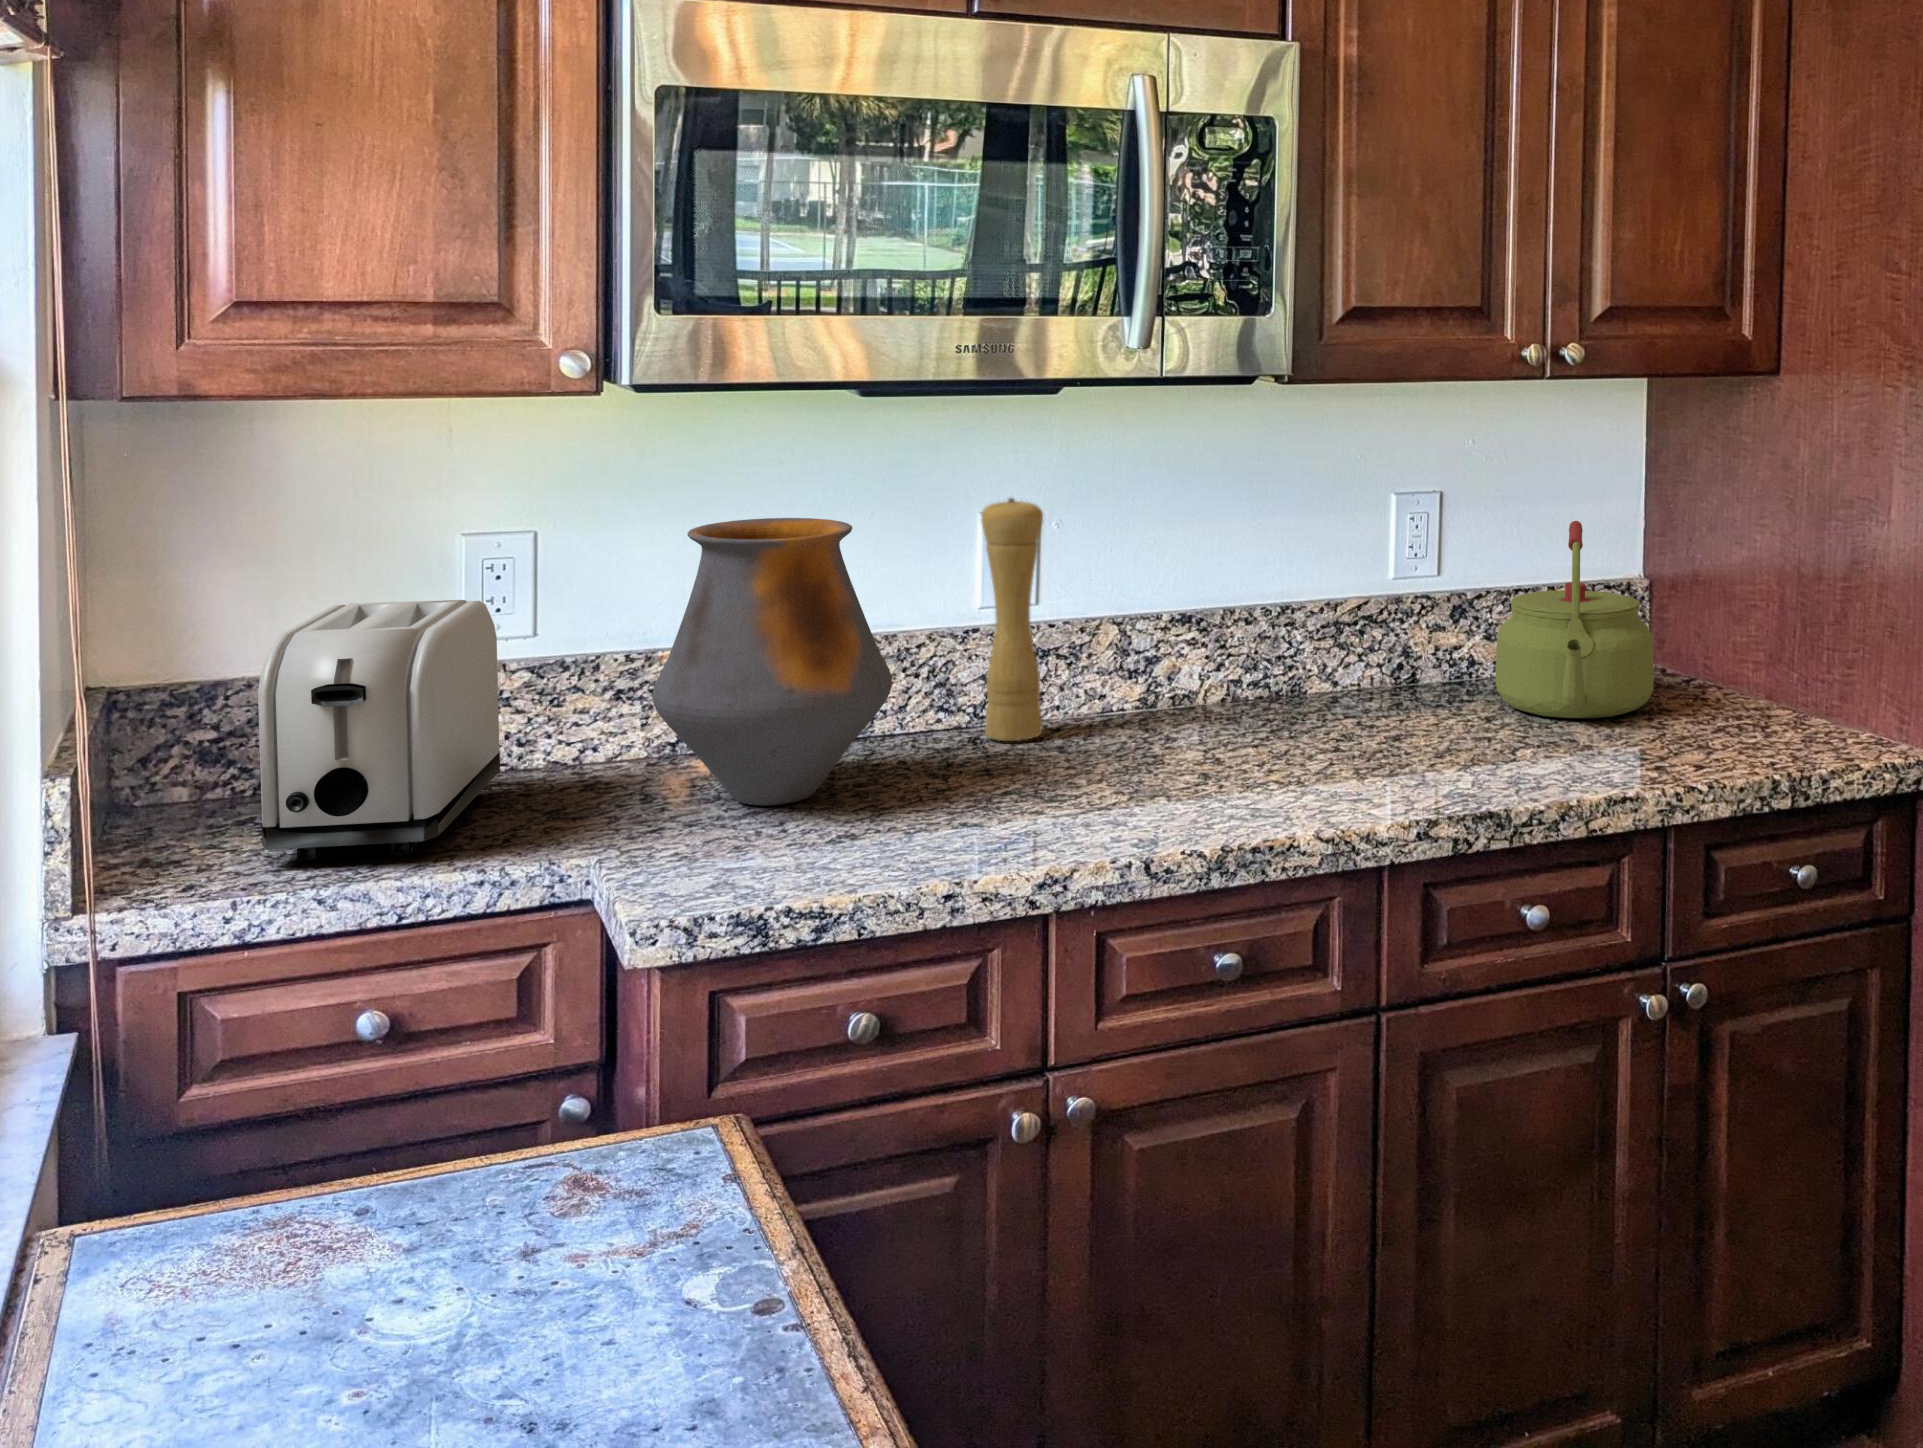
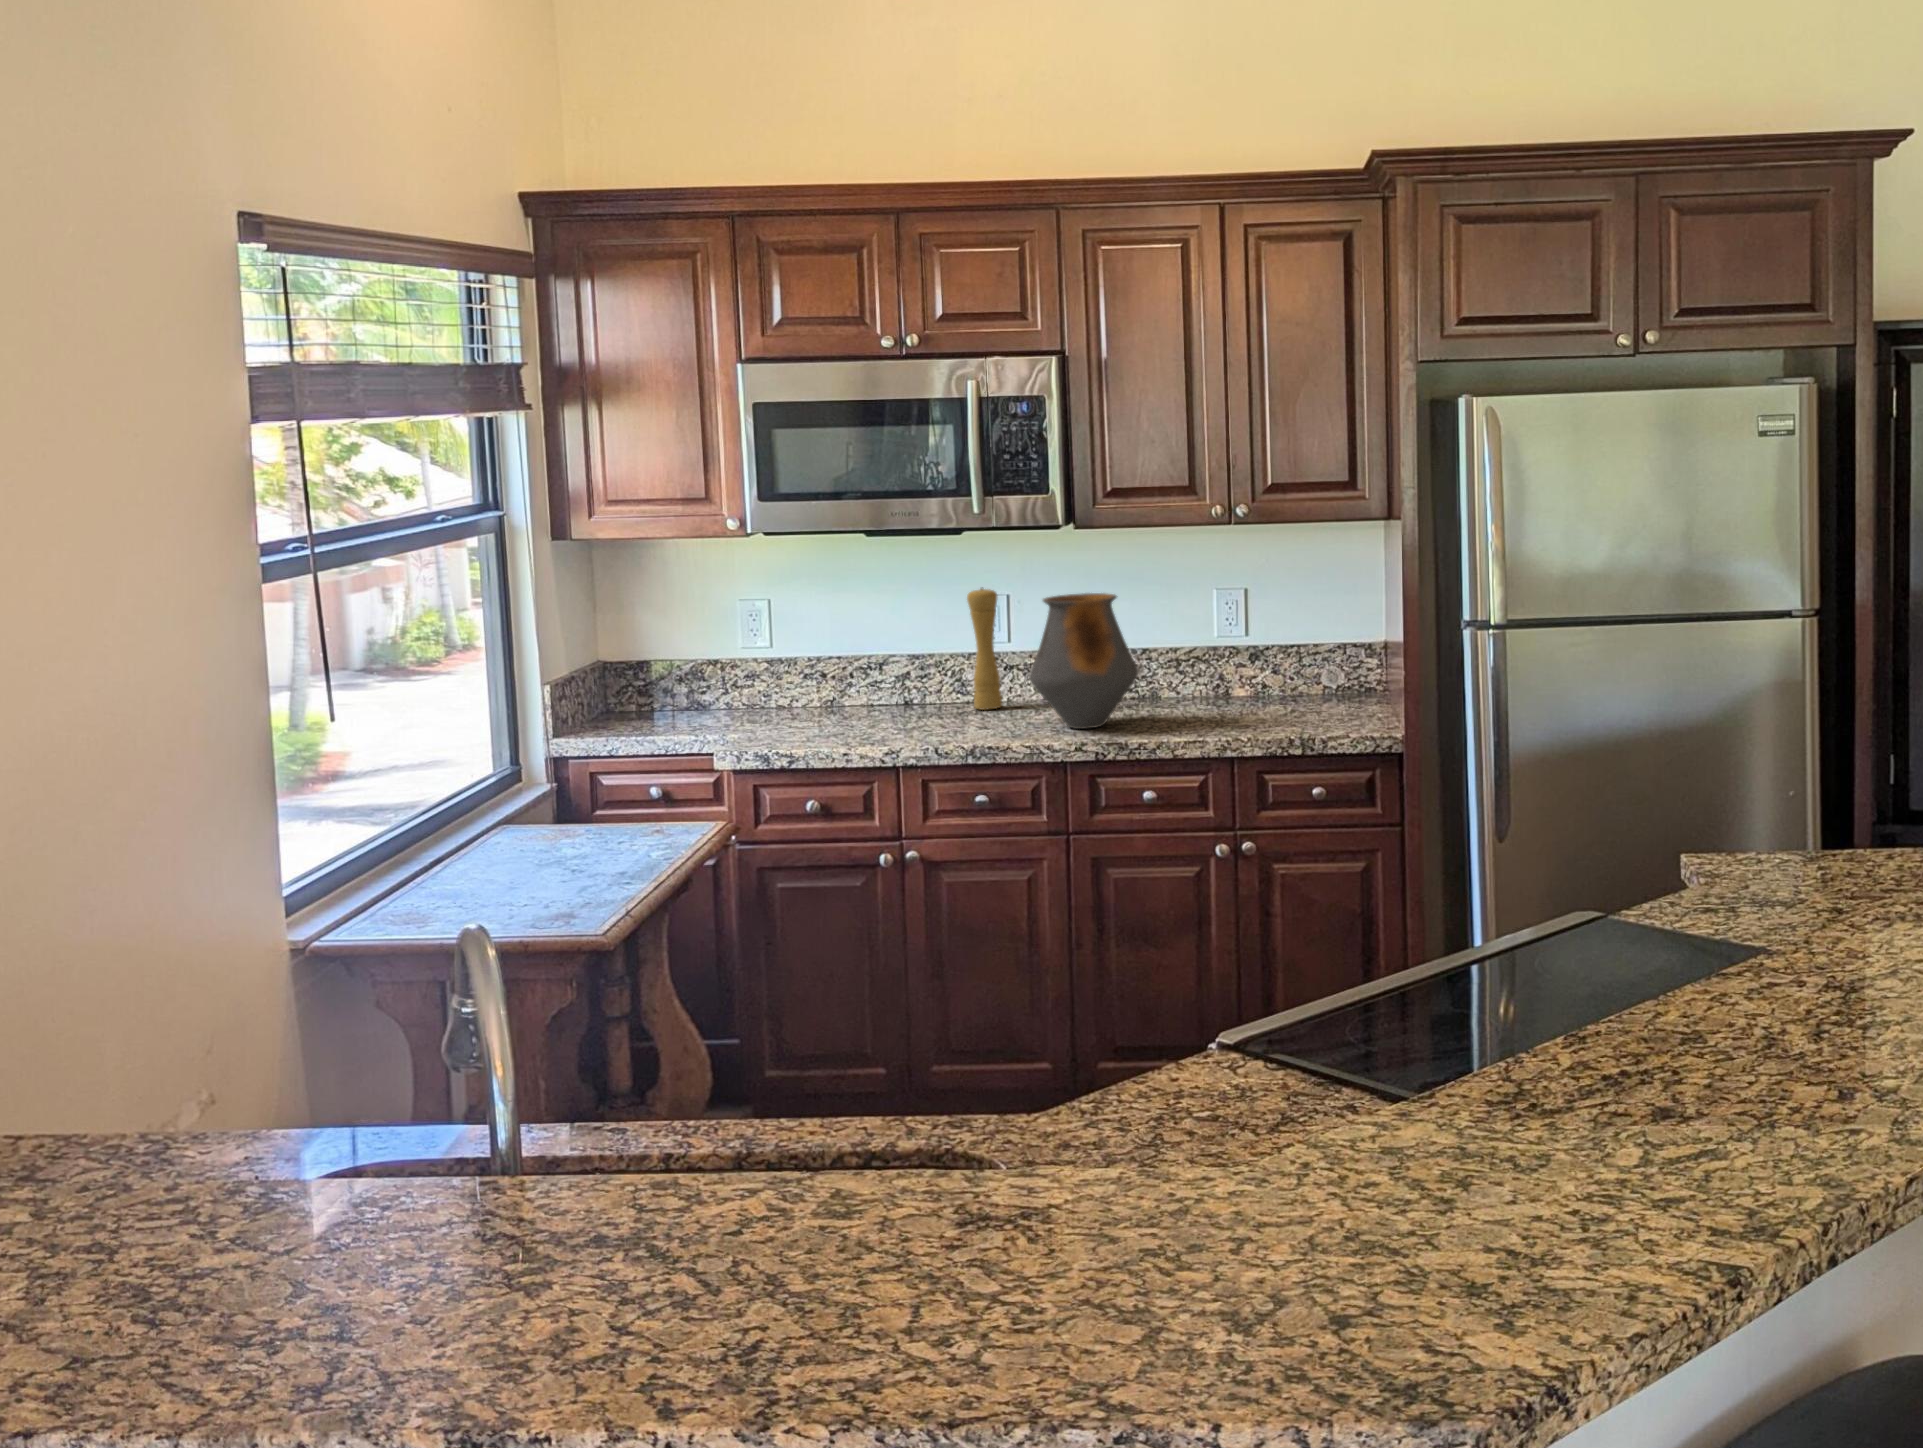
vase: present [653,518,892,806] -> present [1029,593,1138,729]
kettle: present [1496,521,1654,718] -> none [1241,604,1331,714]
toaster: present [258,600,500,860] -> none [634,630,754,732]

